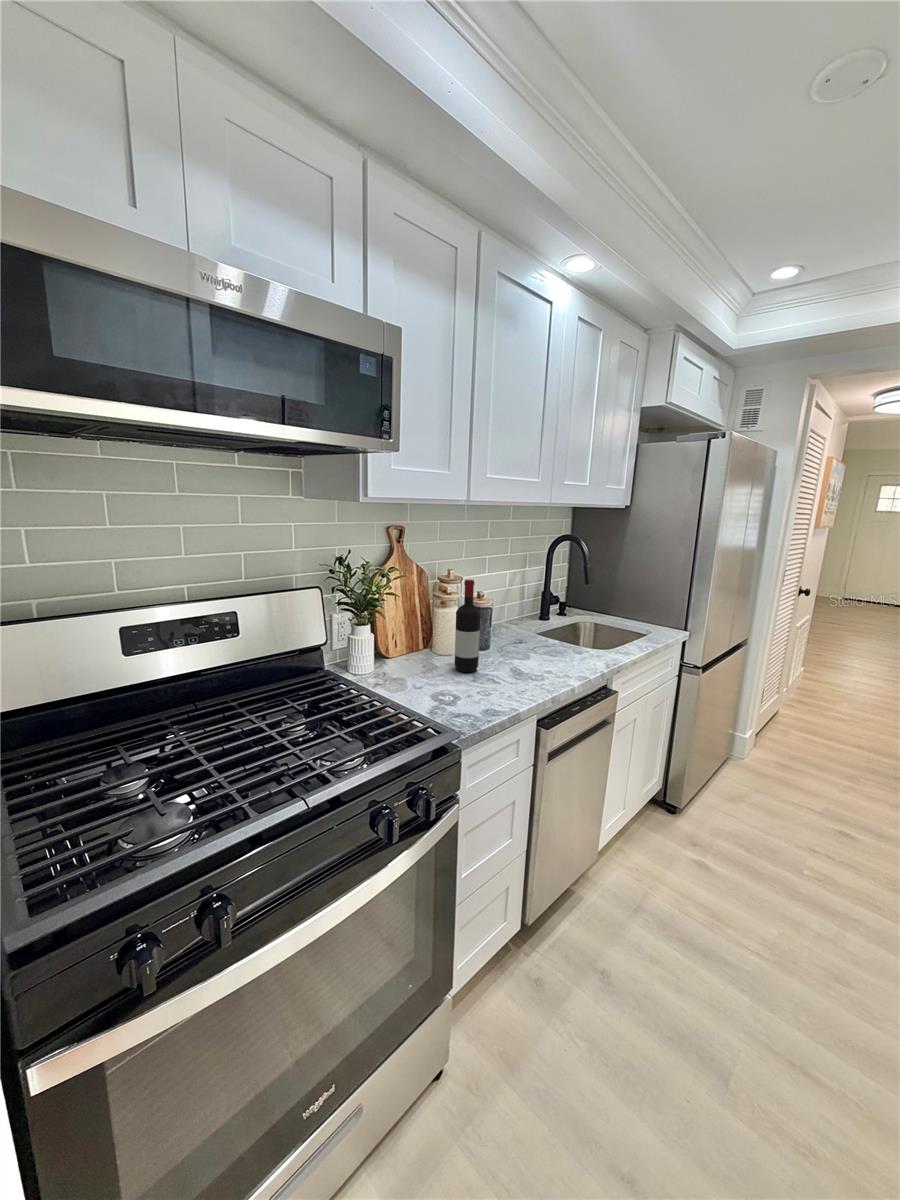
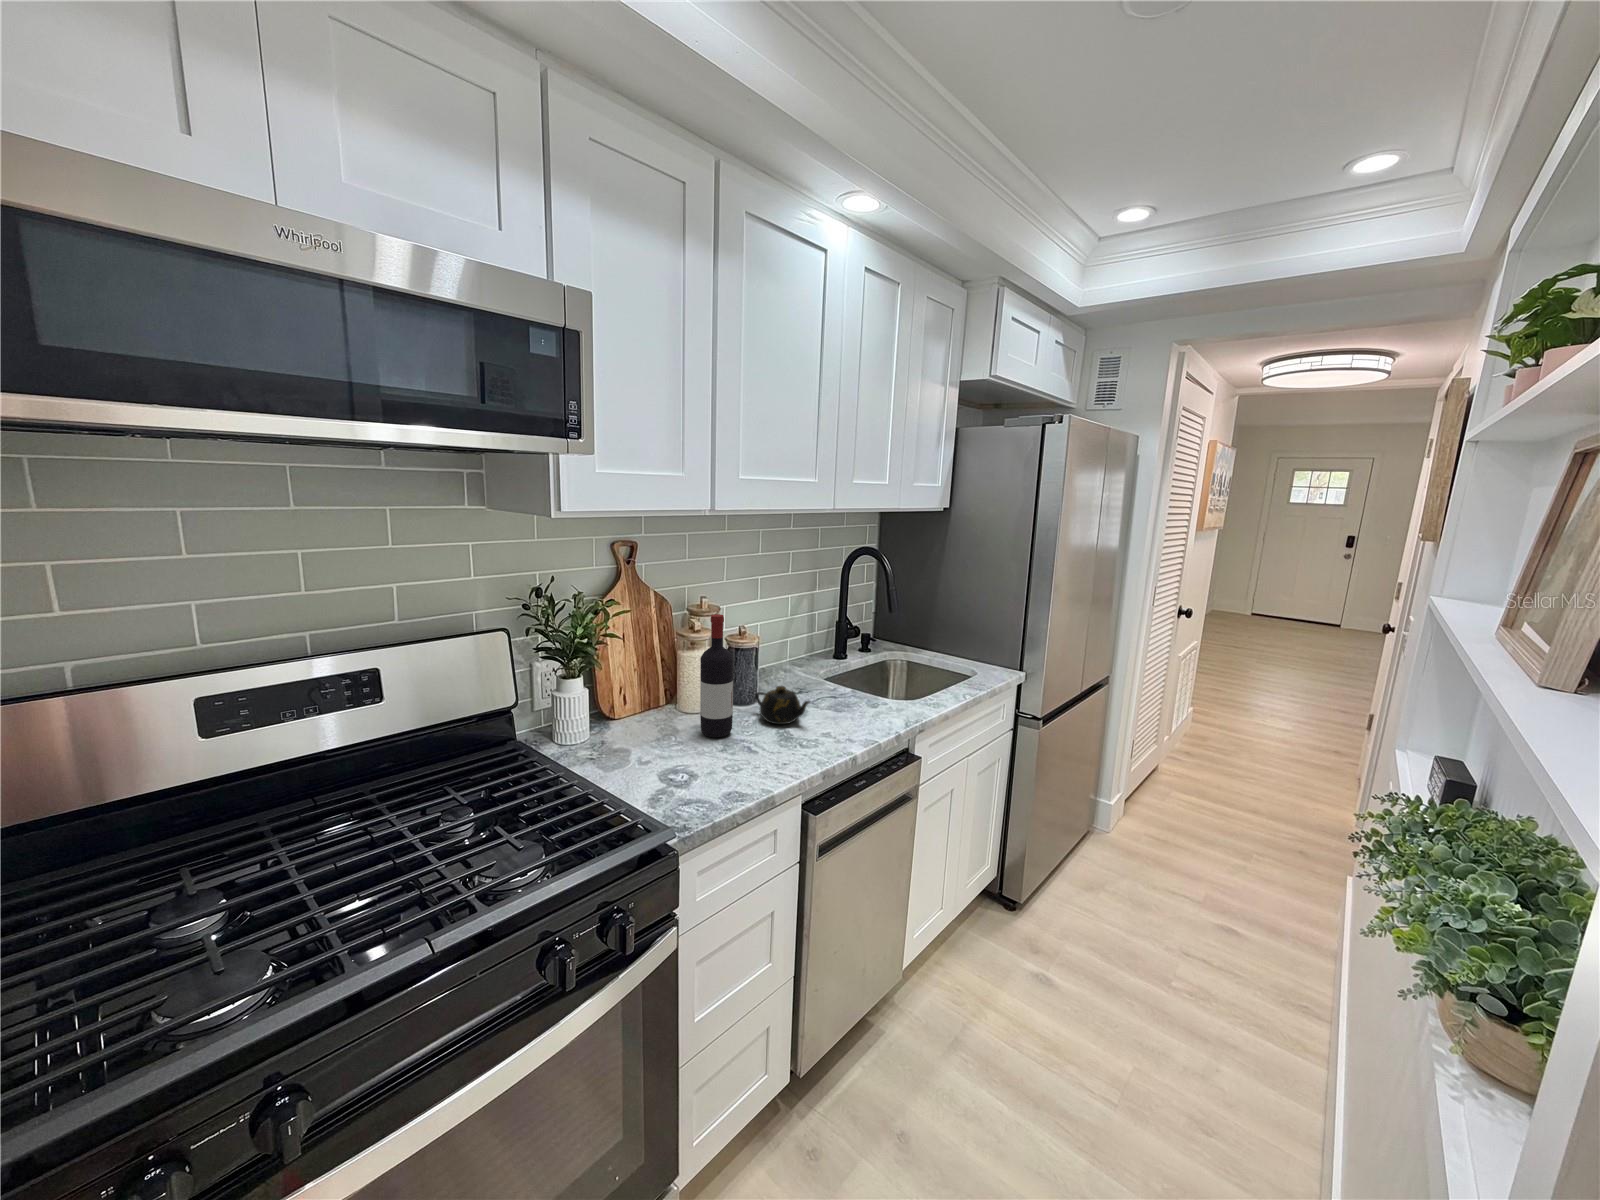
teapot: none [491,636,537,664] -> present [755,686,810,724]

